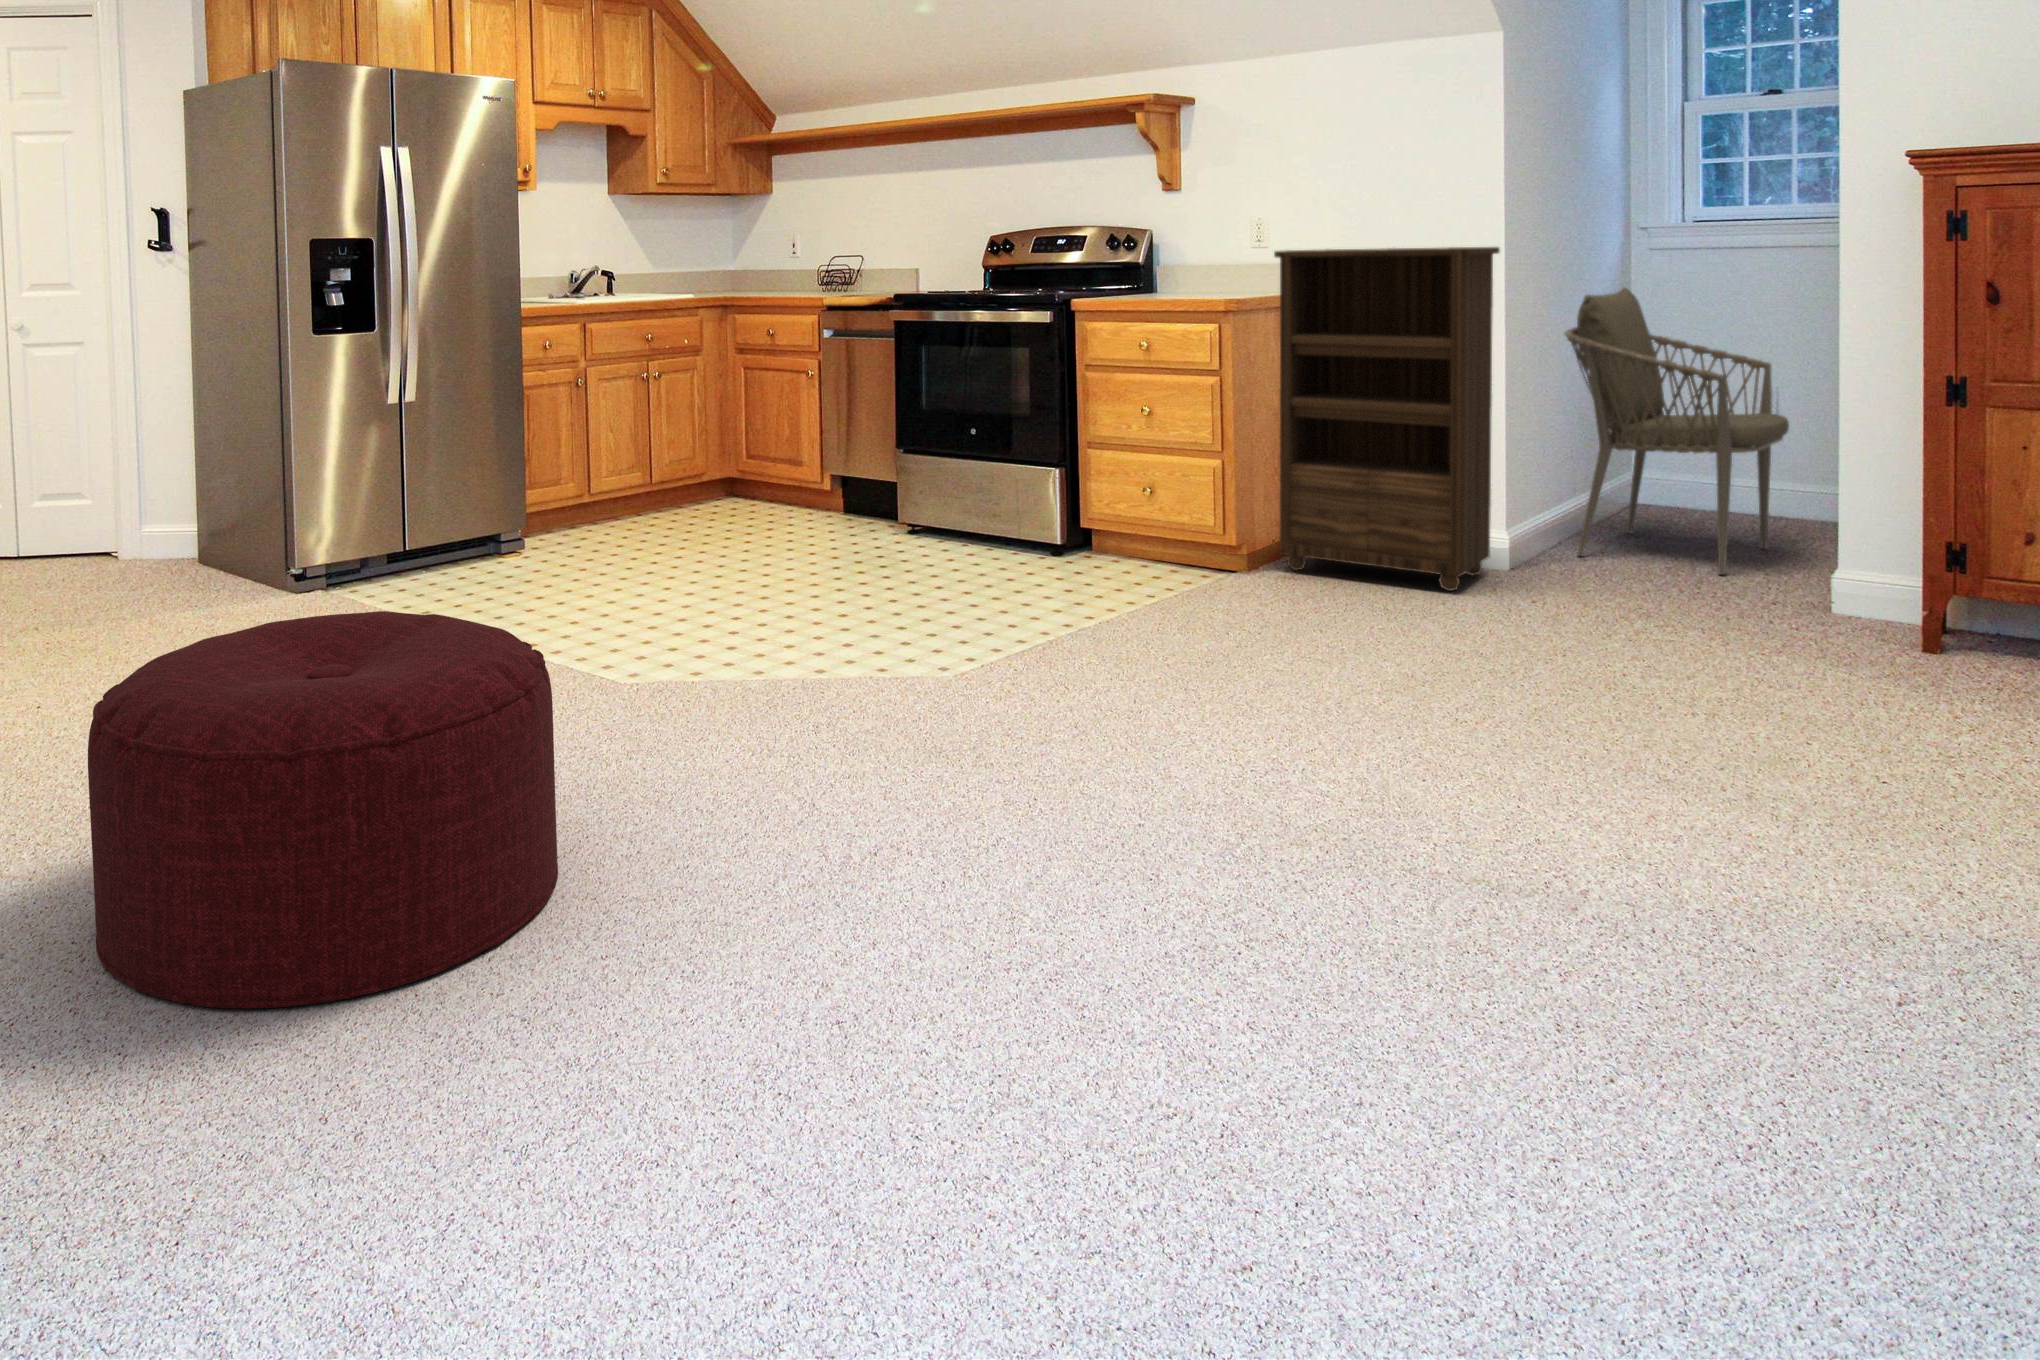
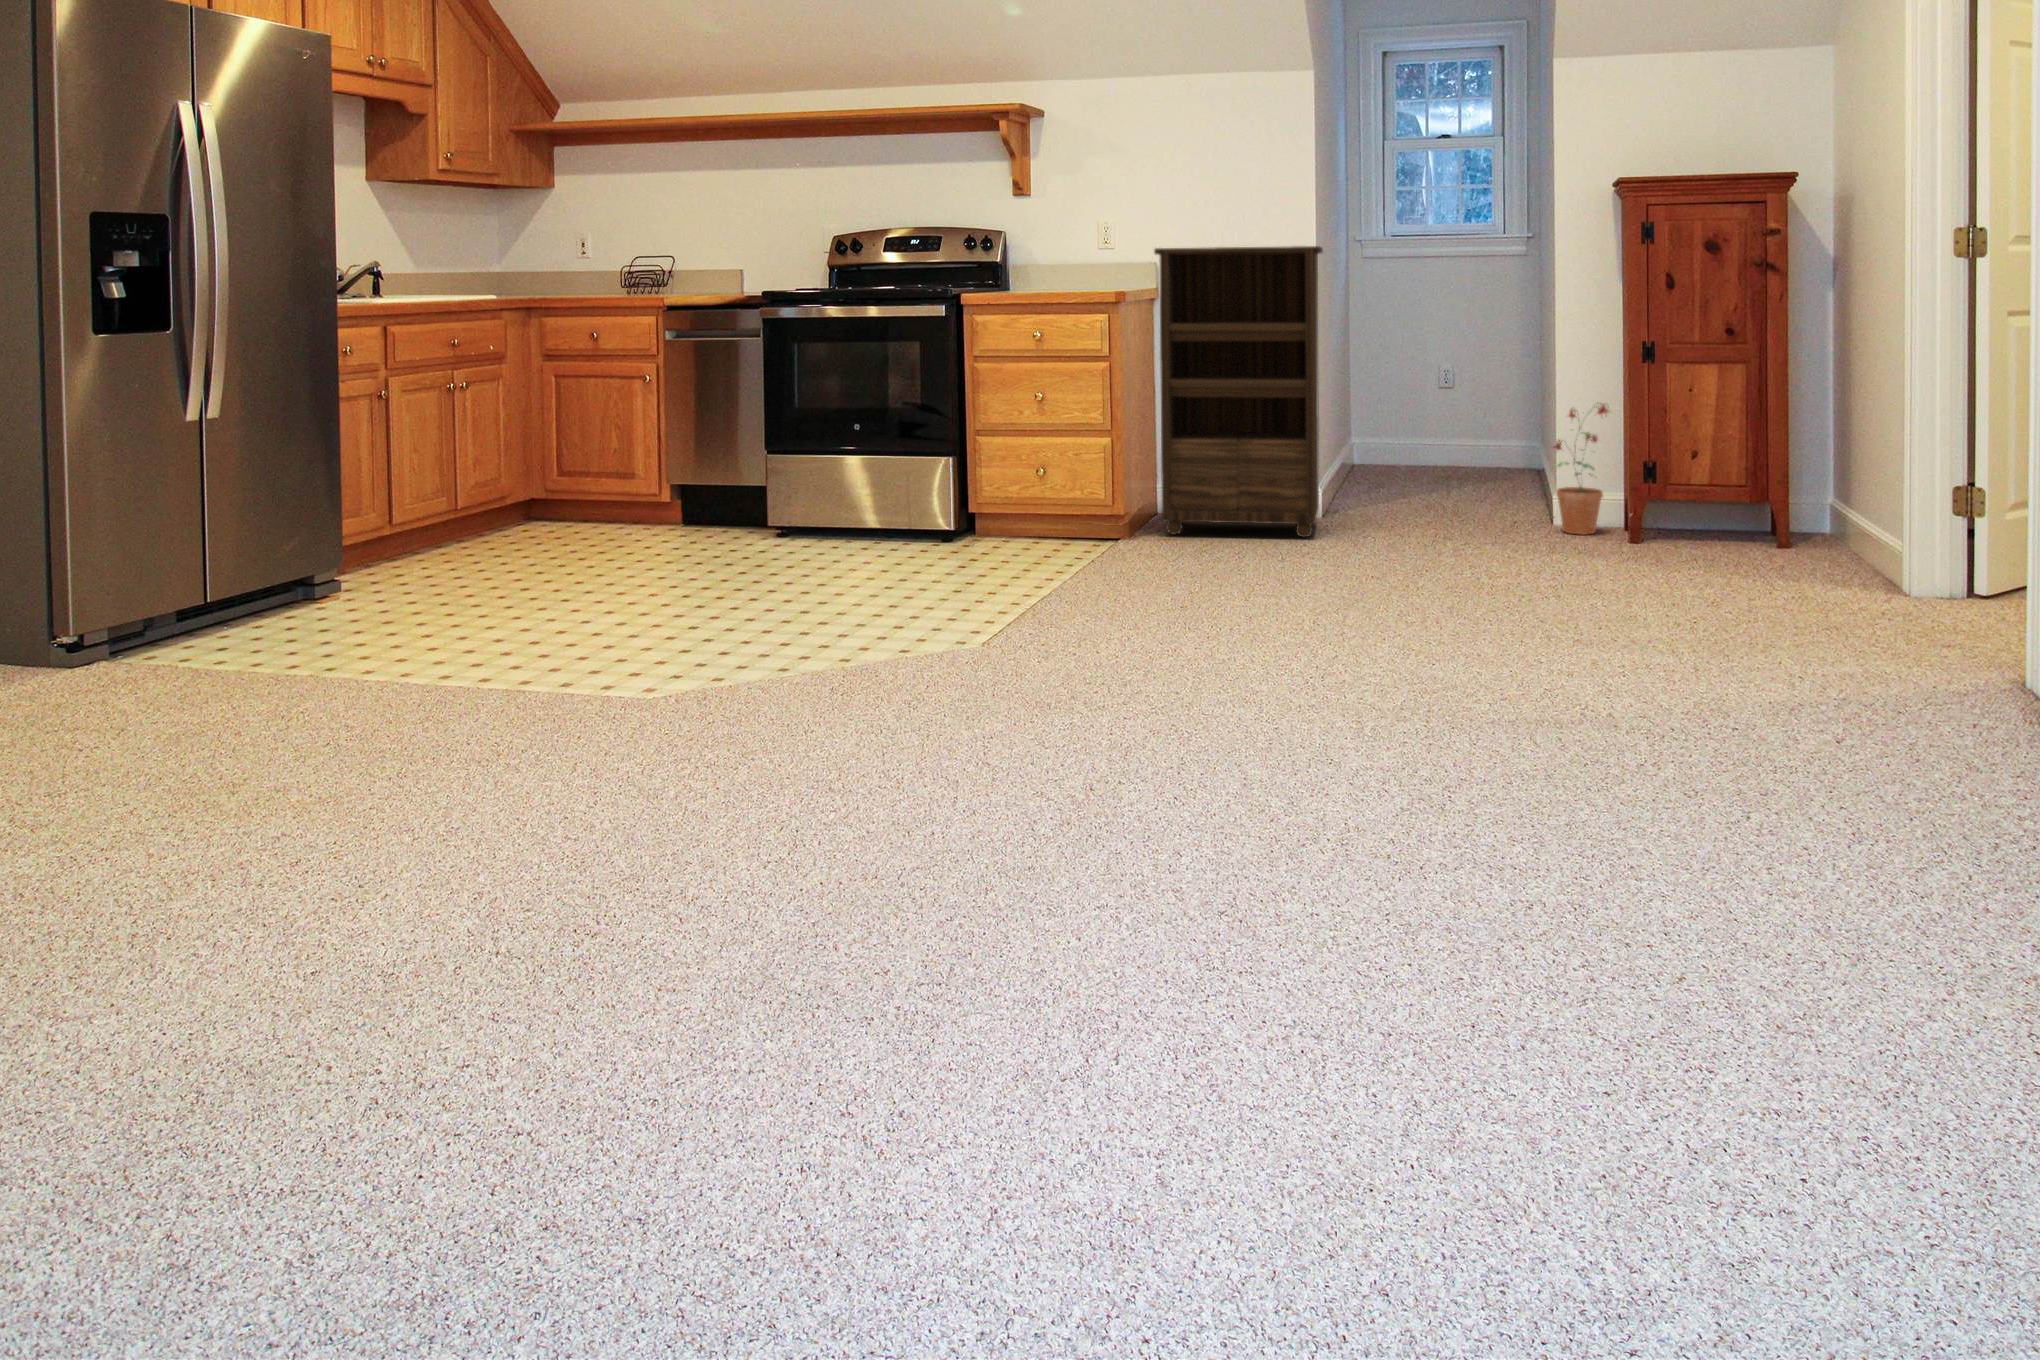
armchair: present [1565,288,1789,575] -> none [1344,286,1495,509]
potted plant: none [1811,455,1916,631] -> present [1554,403,1609,535]
ottoman: present [88,611,558,1008] -> none [332,604,863,1045]

